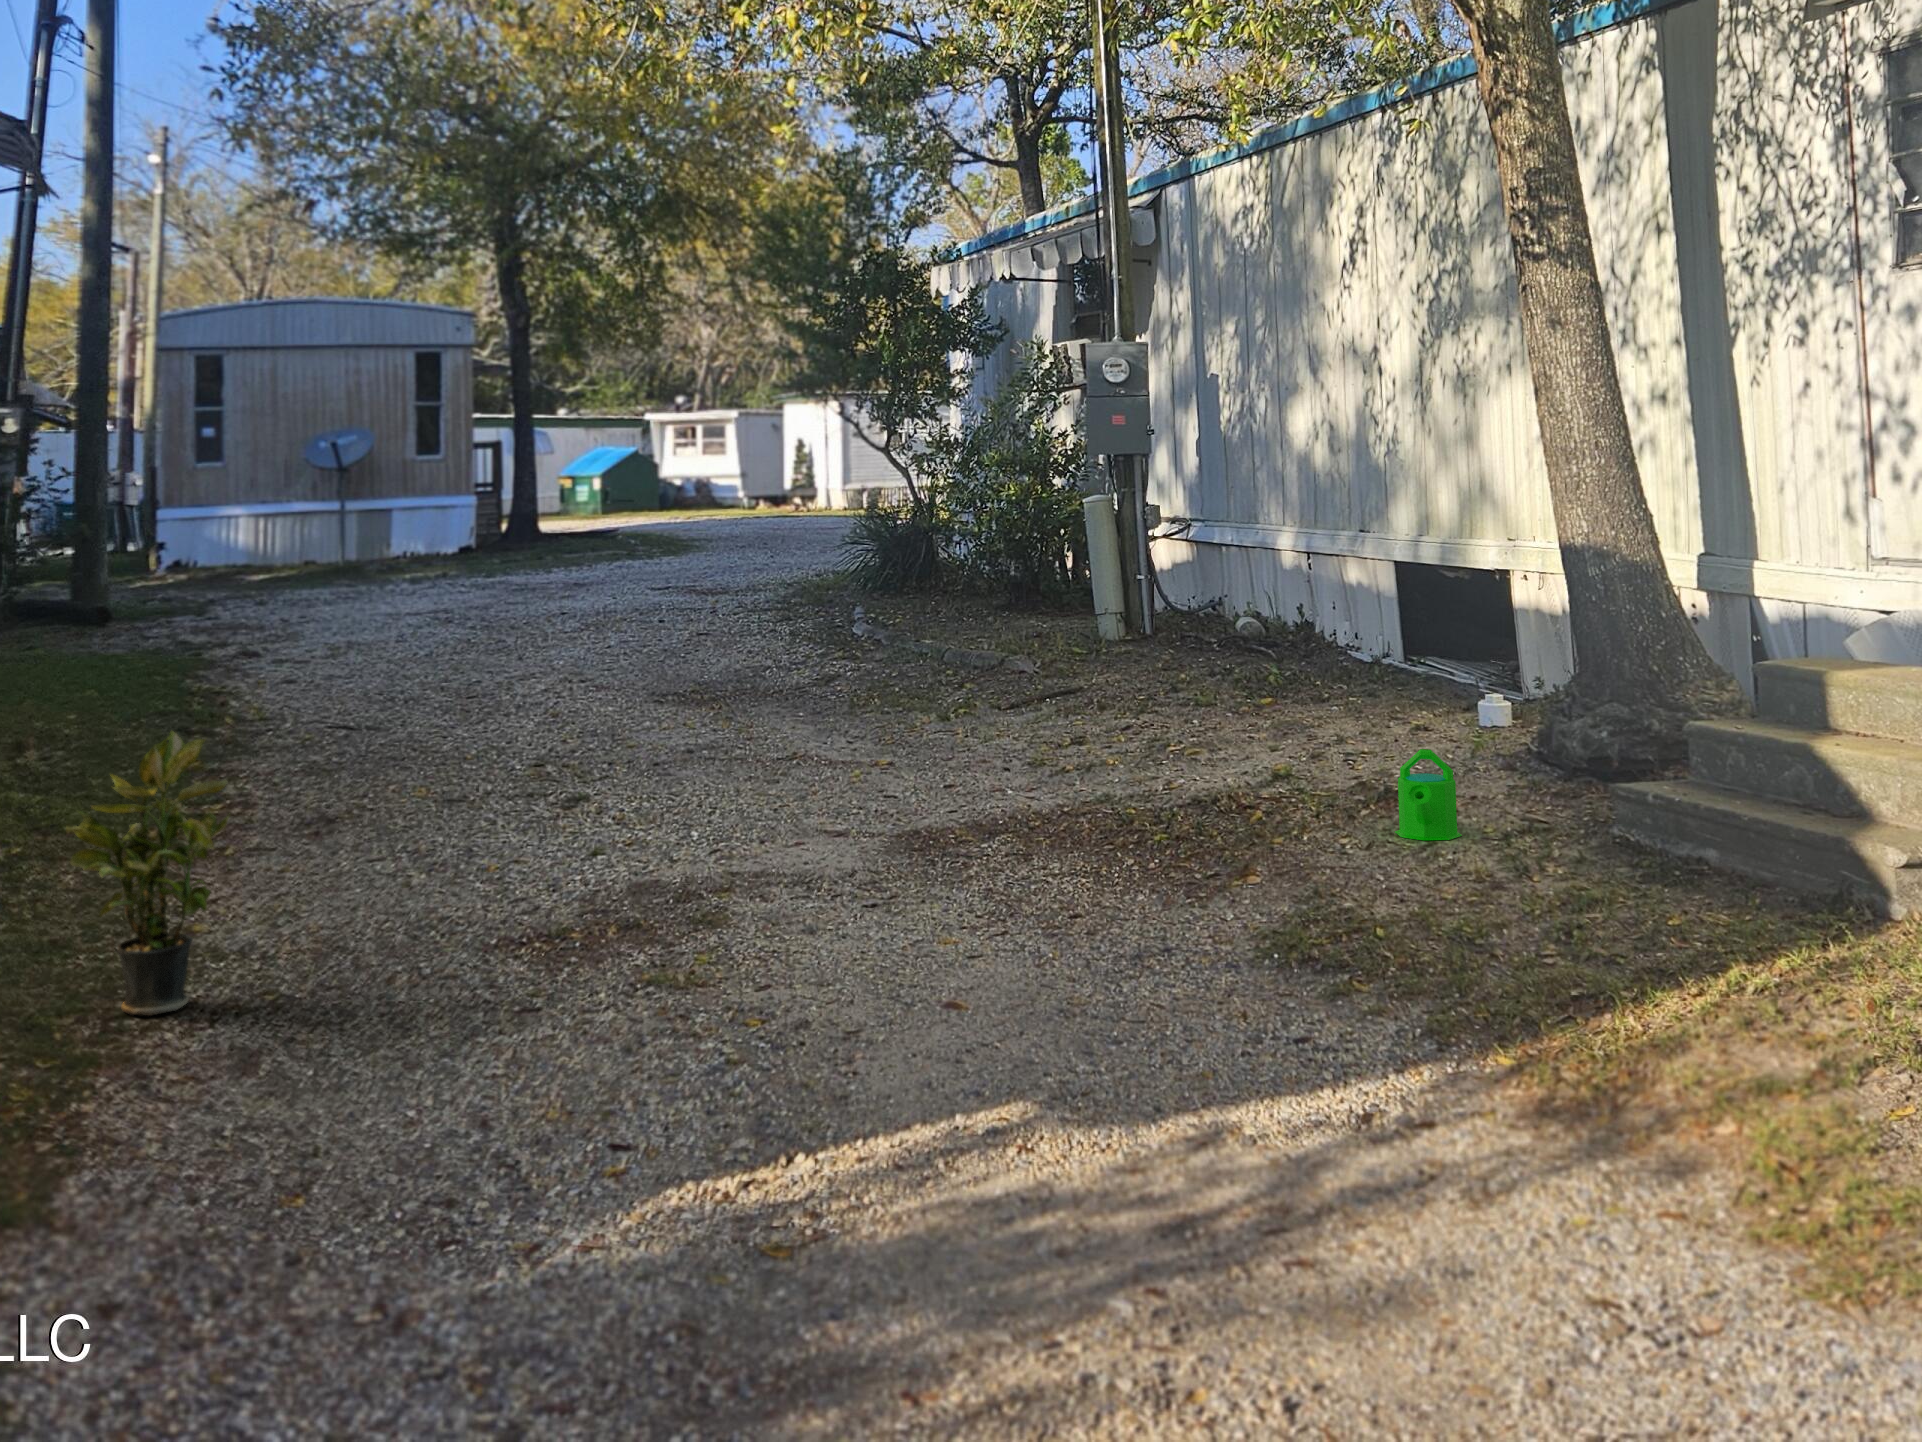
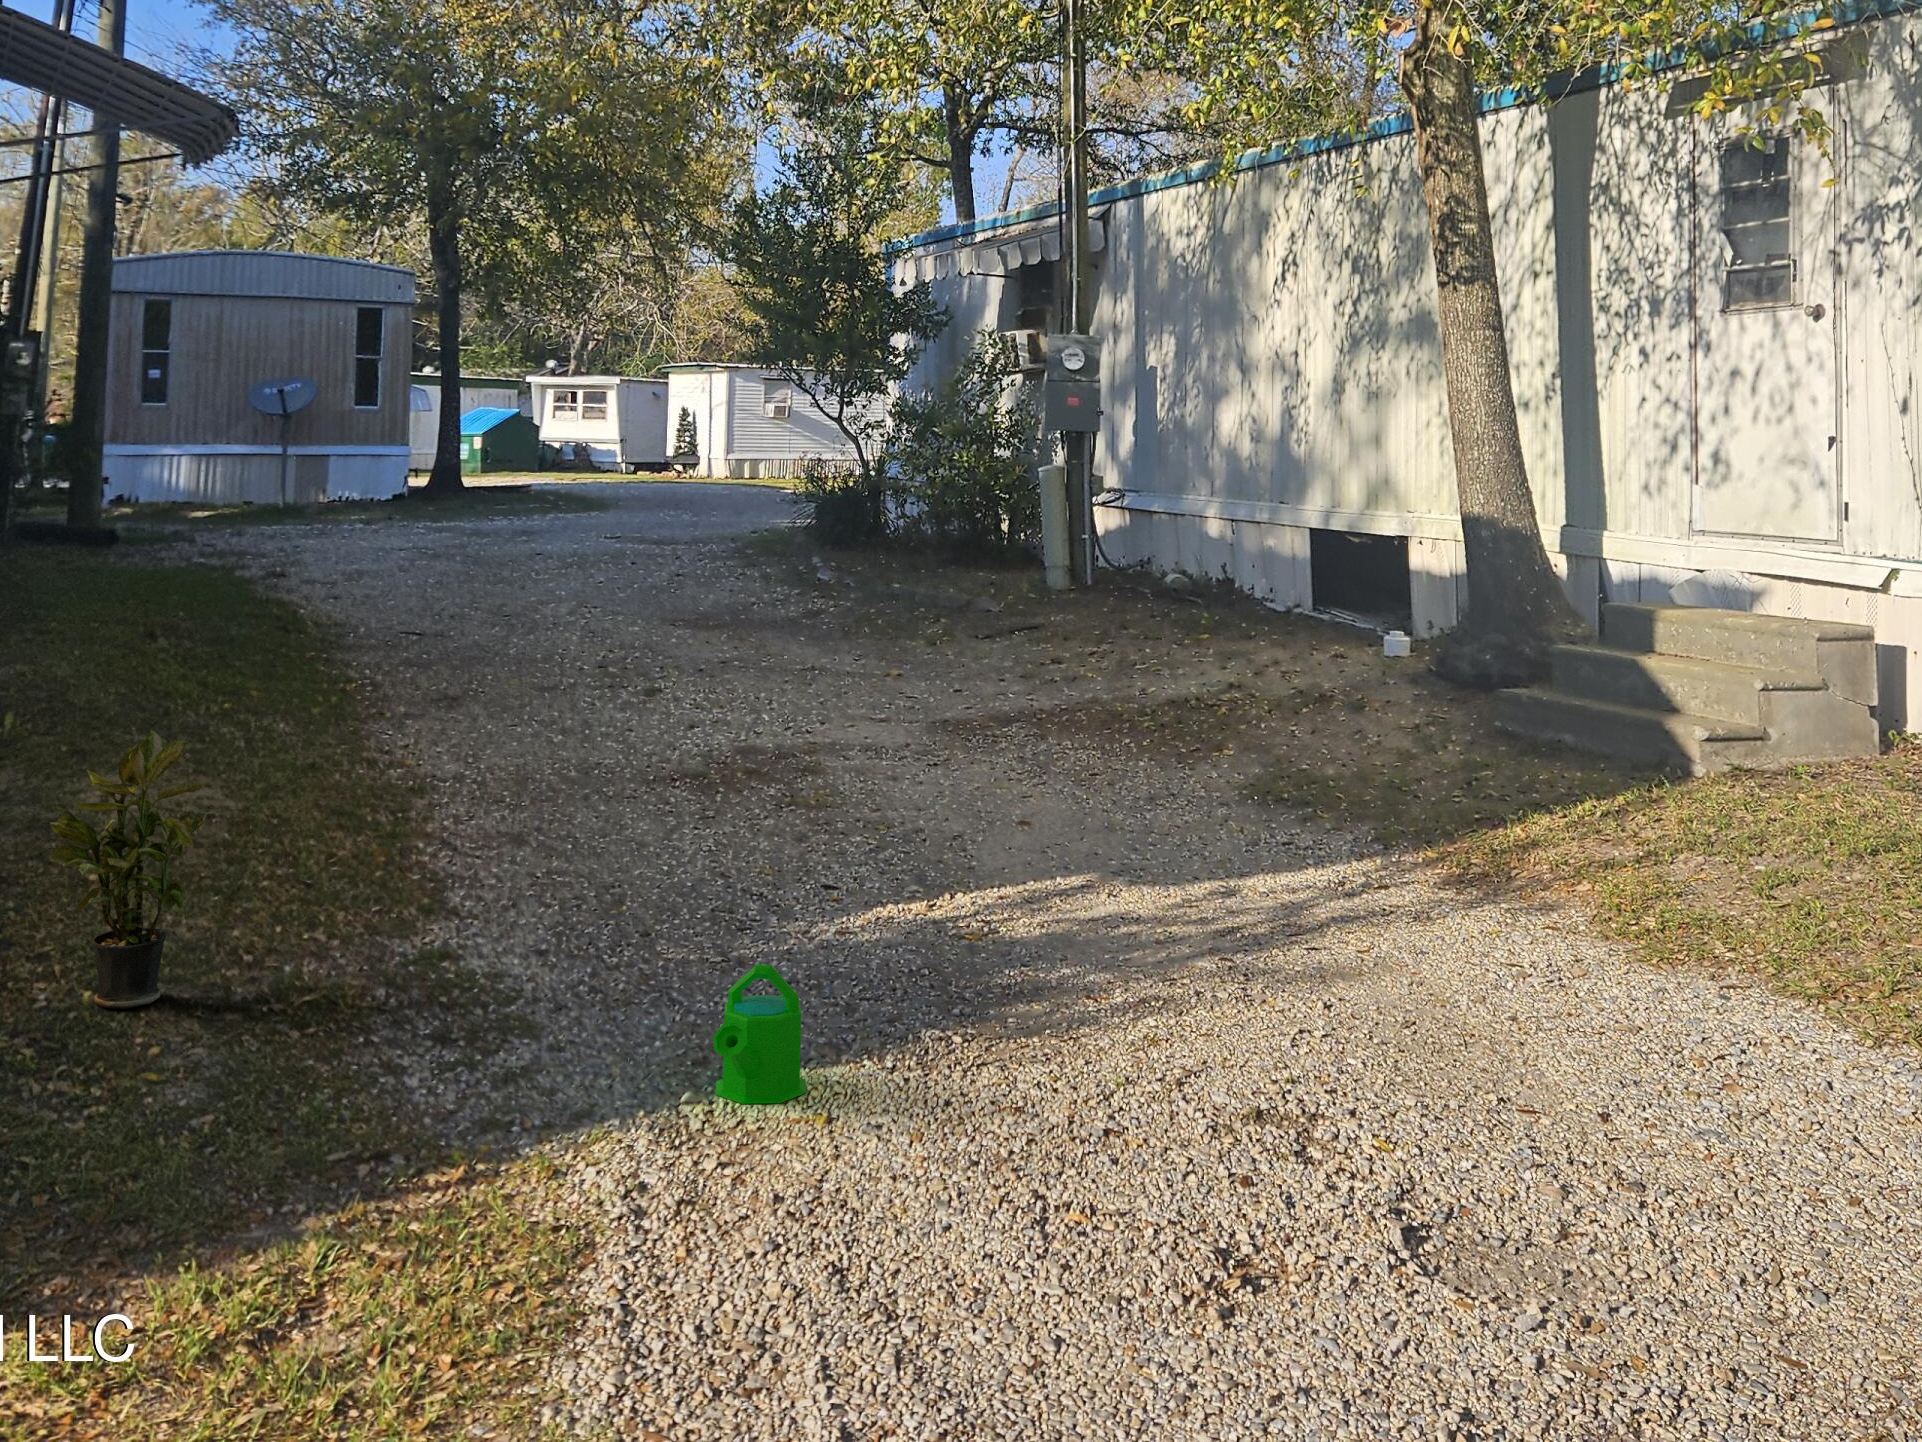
watering can: present [1395,749,1462,841] -> present [713,964,807,1104]

